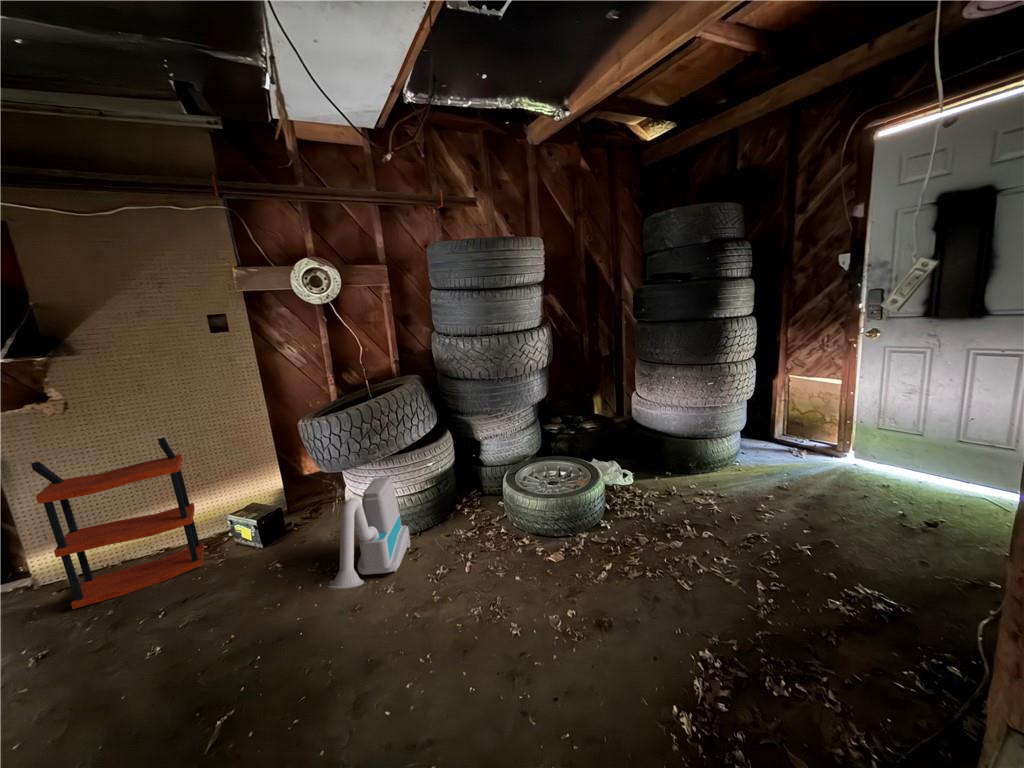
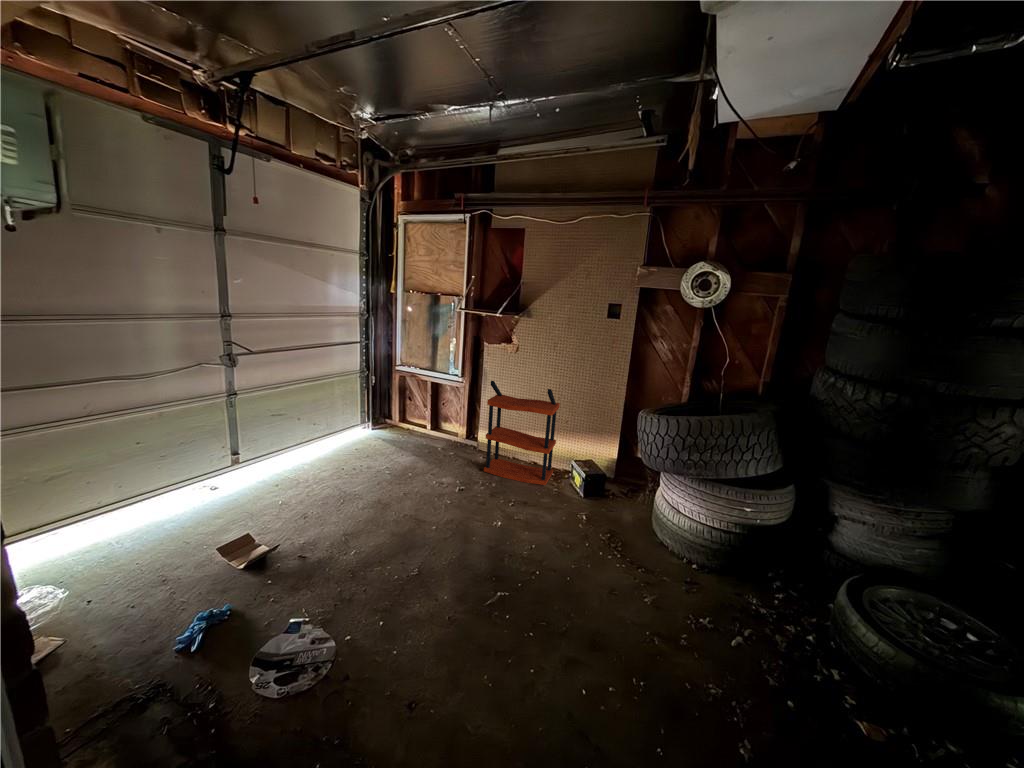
vacuum cleaner: present [329,477,410,590] -> none [596,493,696,589]

